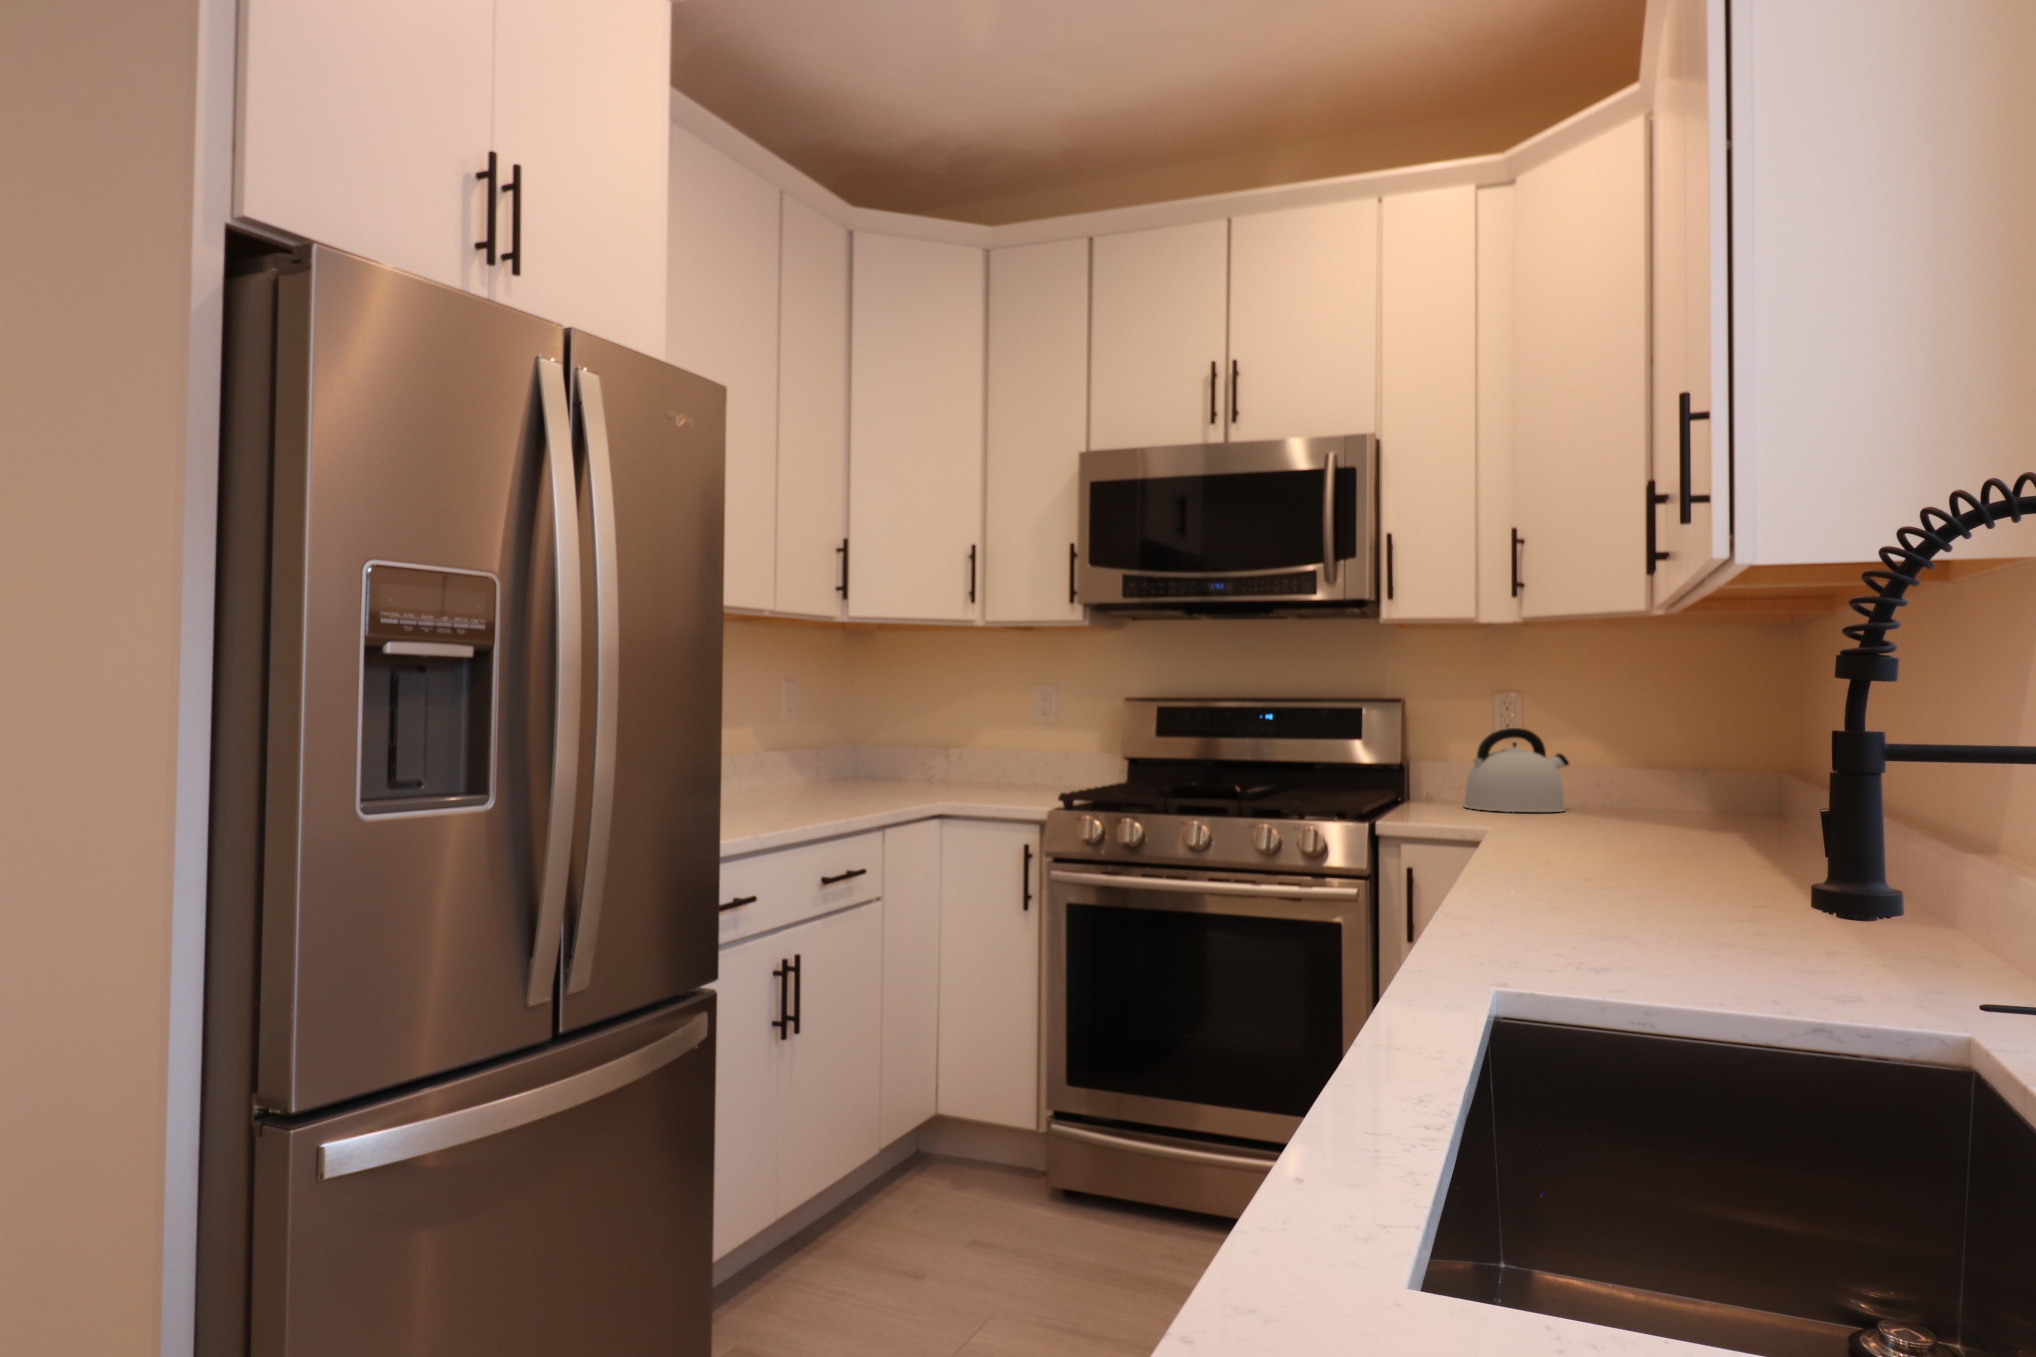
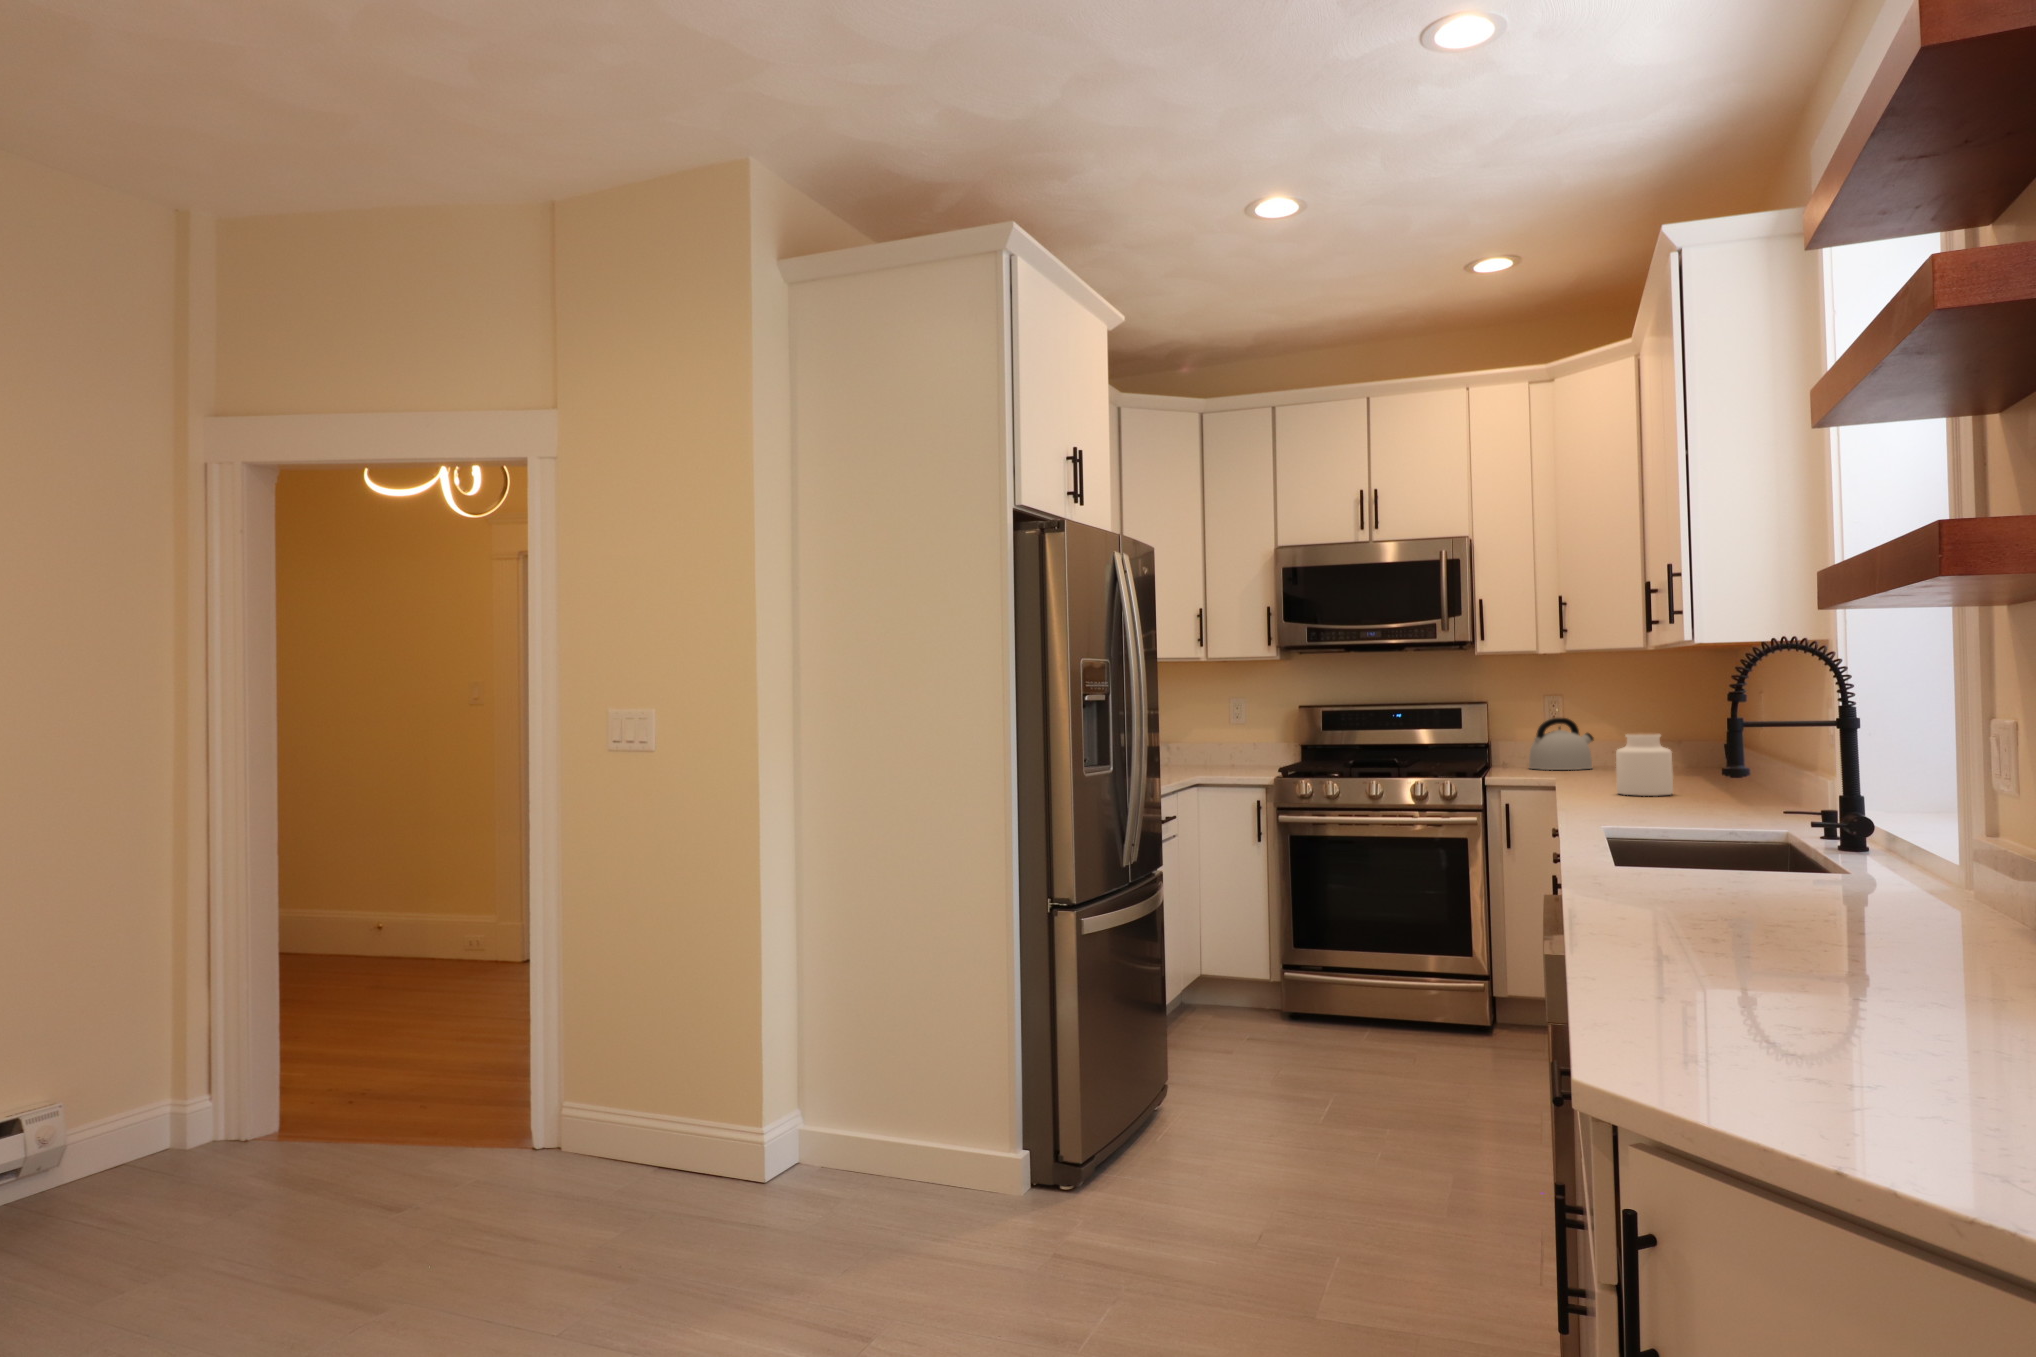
jar: none [1579,755,1689,881] -> present [1616,733,1673,796]

